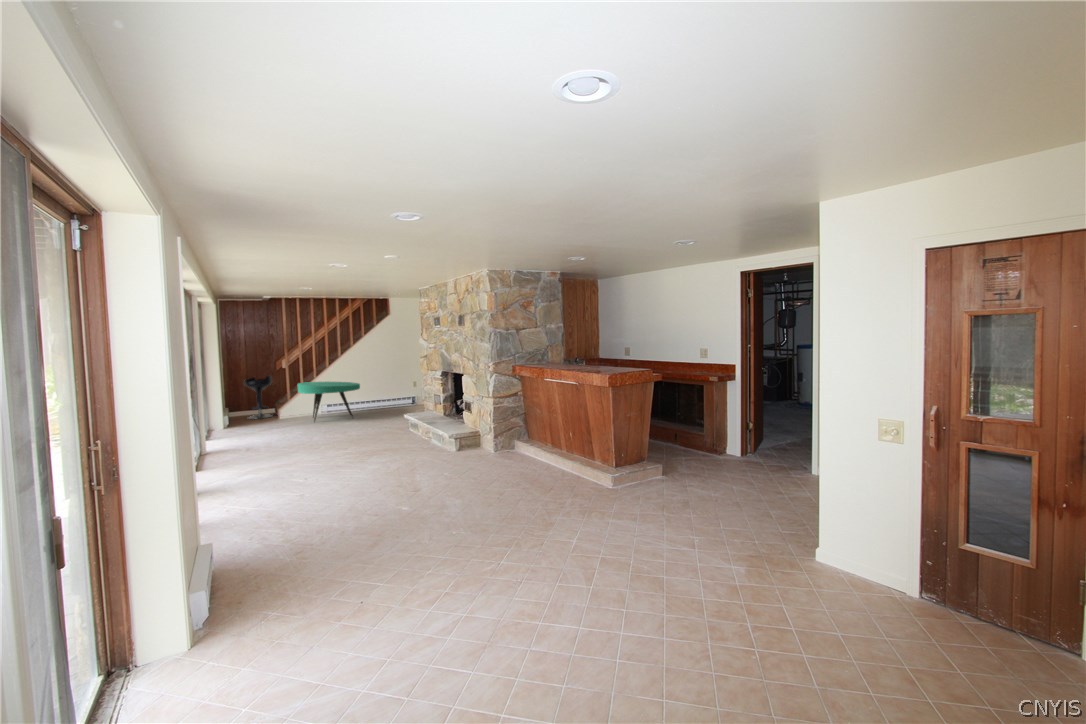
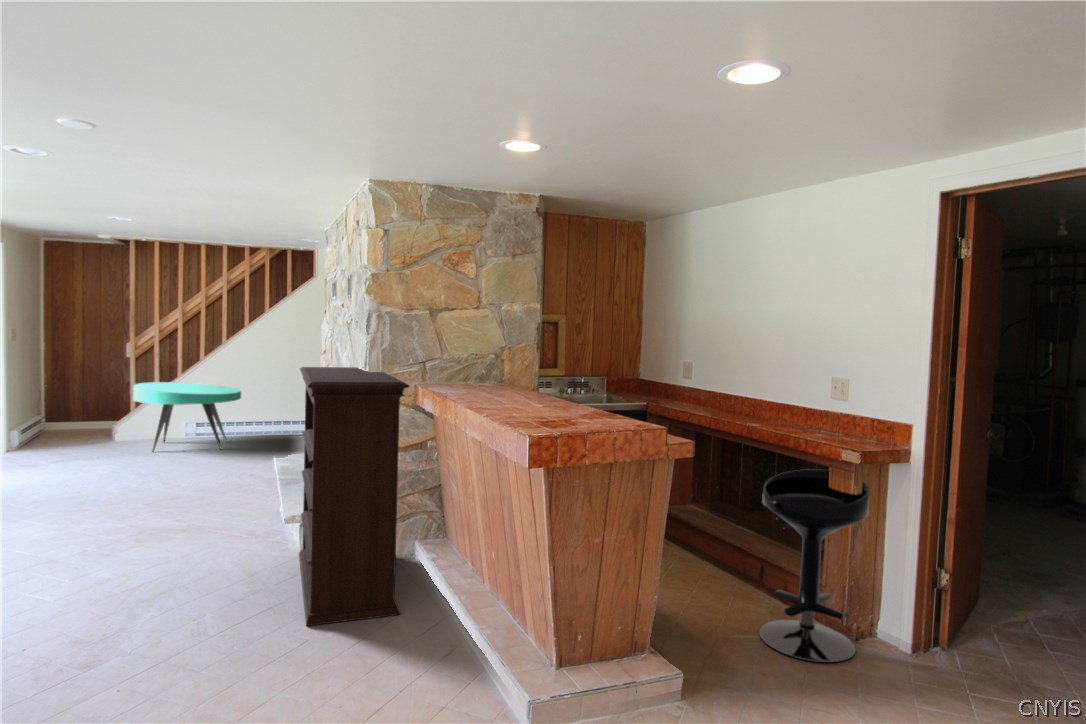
bookshelf: none [454,359,529,473] -> present [299,367,409,626]
bar stool: present [244,376,272,419] -> present [759,469,870,662]

